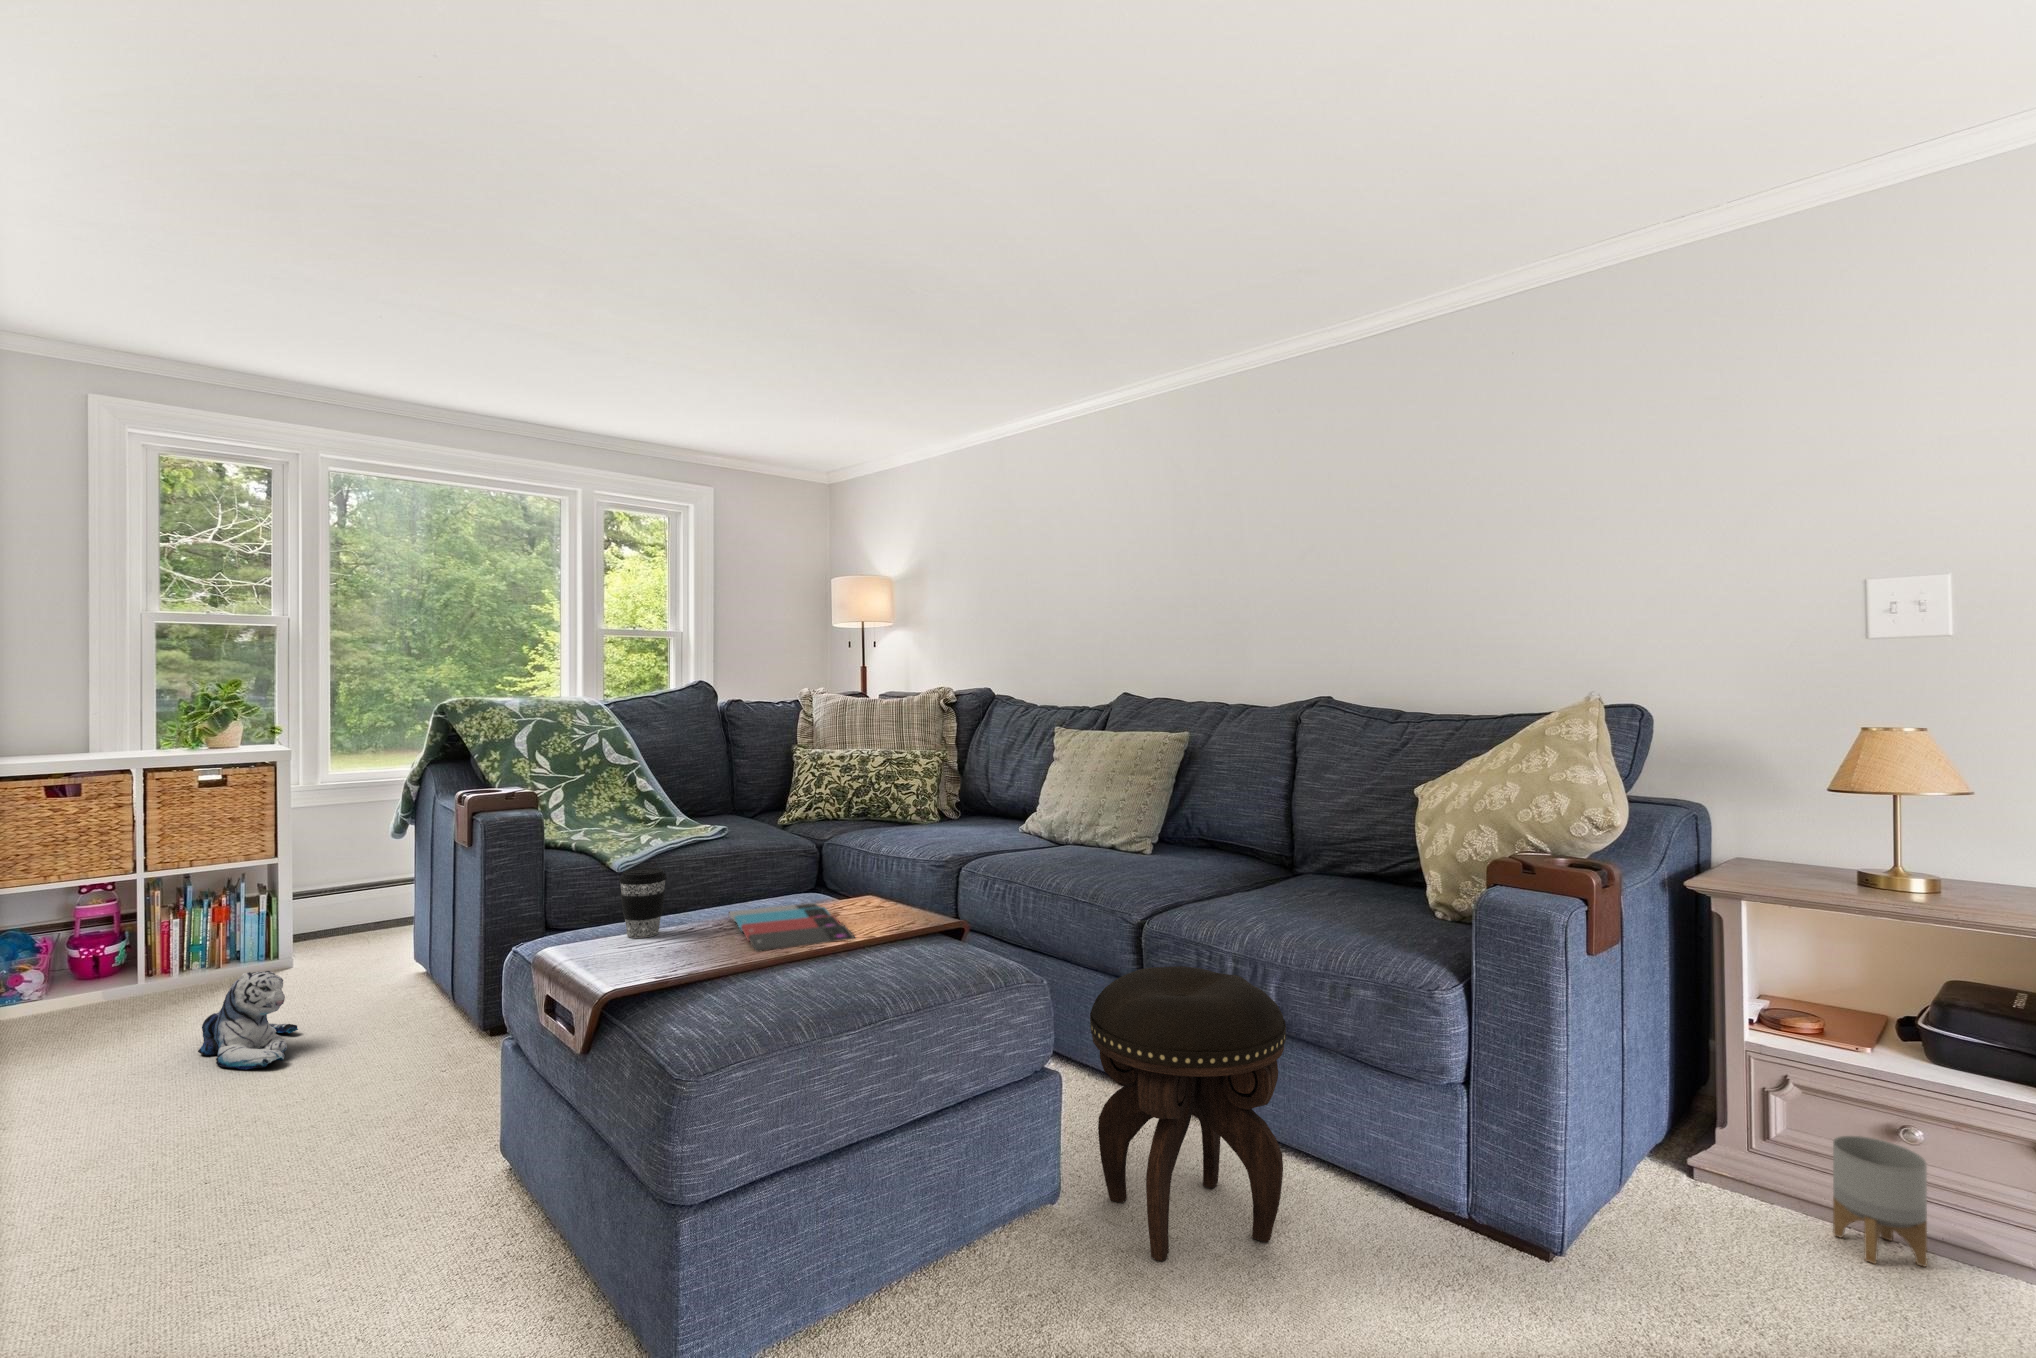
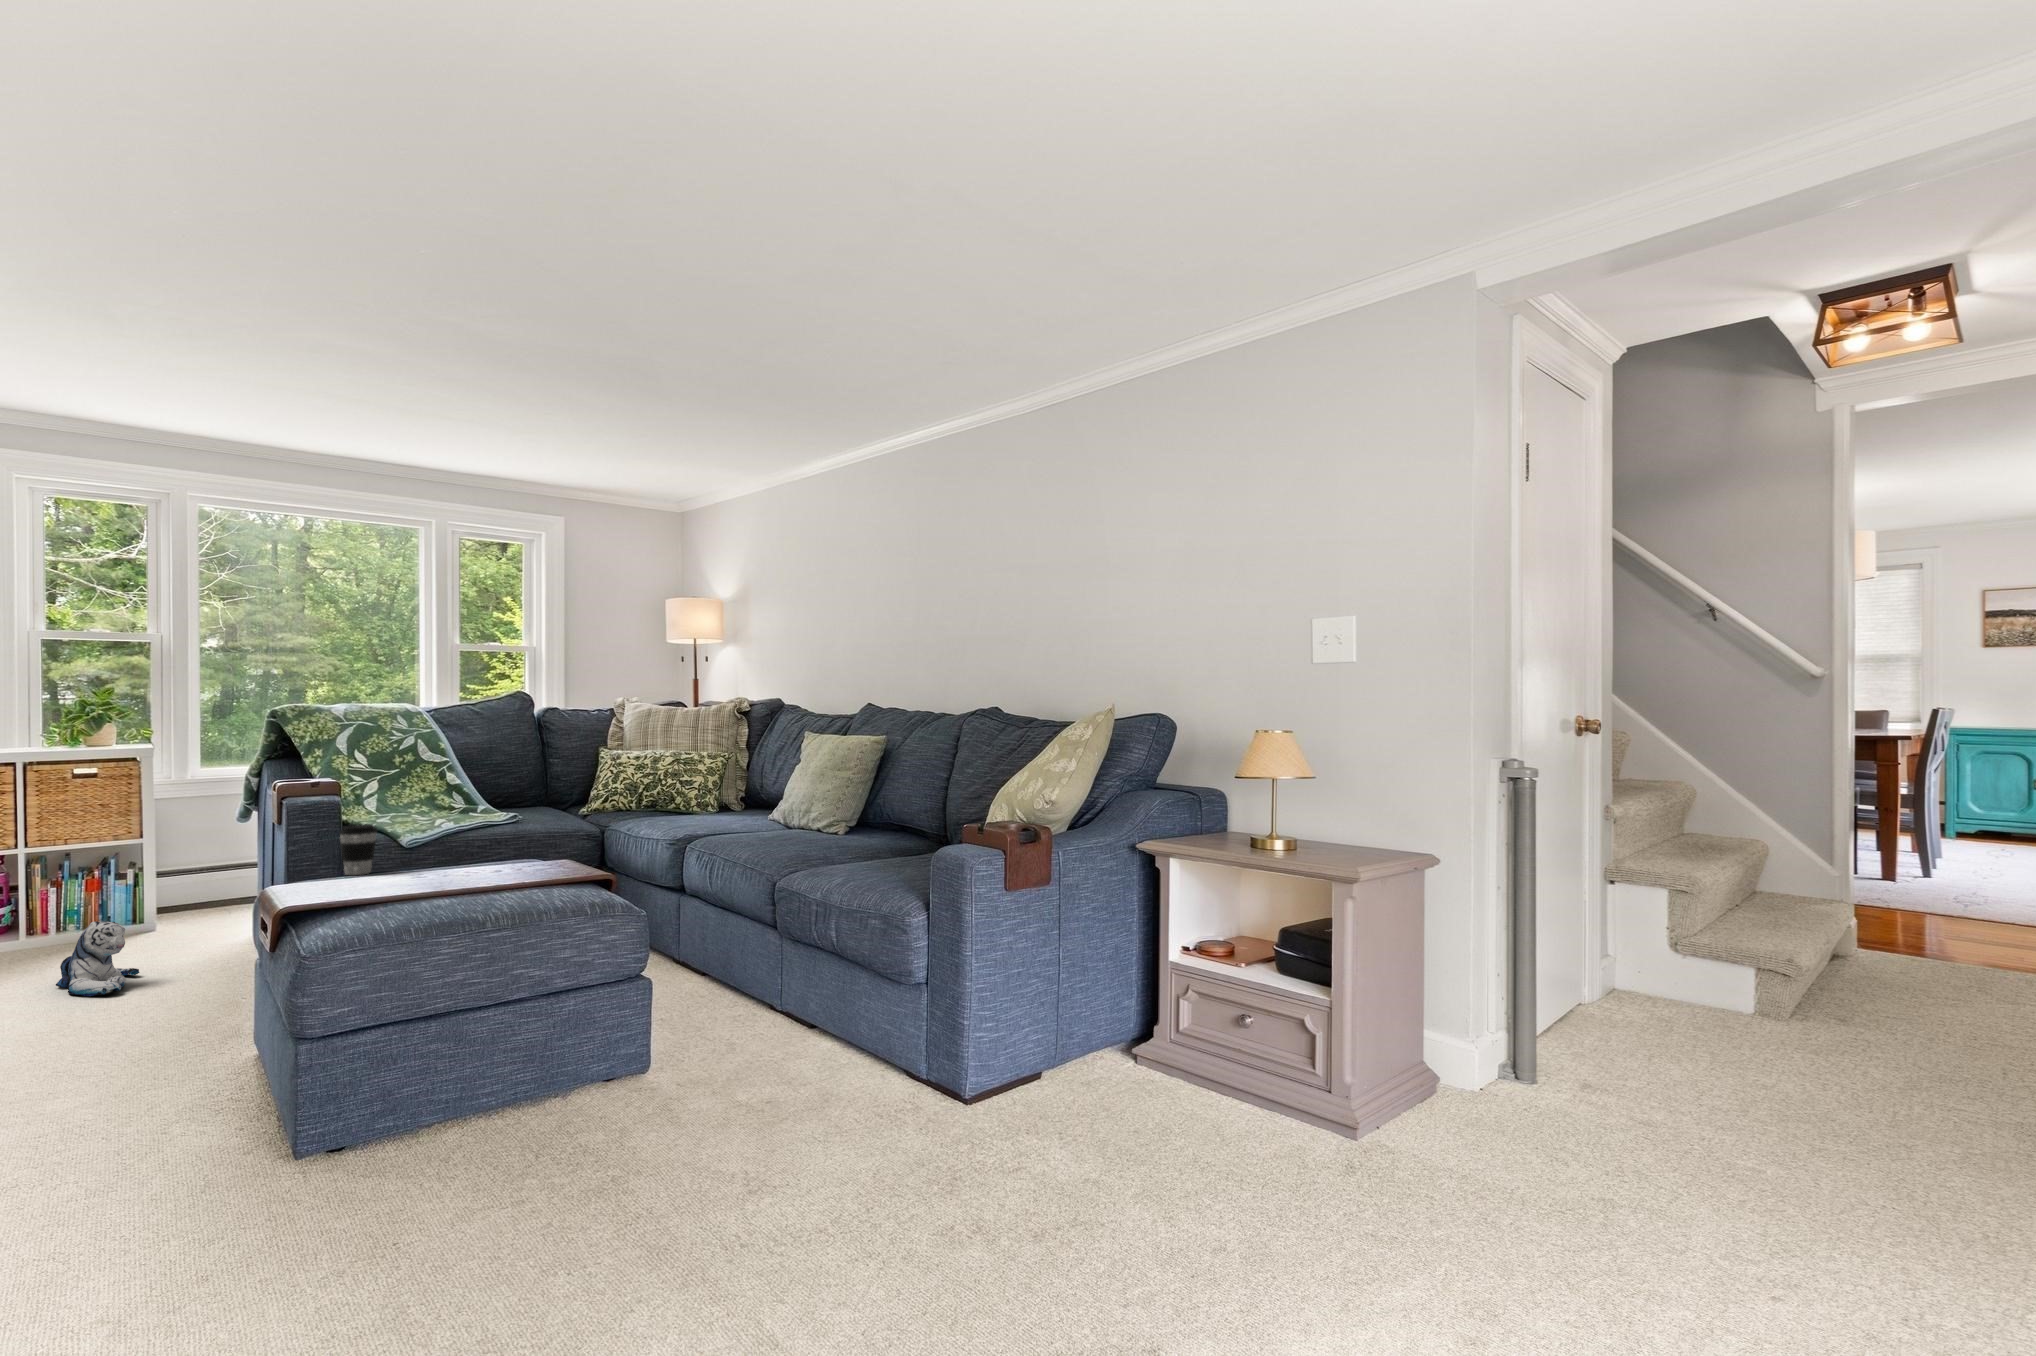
smartphone: present [729,903,855,952] -> none [421,858,509,881]
footstool: present [1090,966,1286,1261] -> none [661,900,808,1101]
planter: present [1833,1136,1927,1267] -> none [1199,1025,1253,1114]

